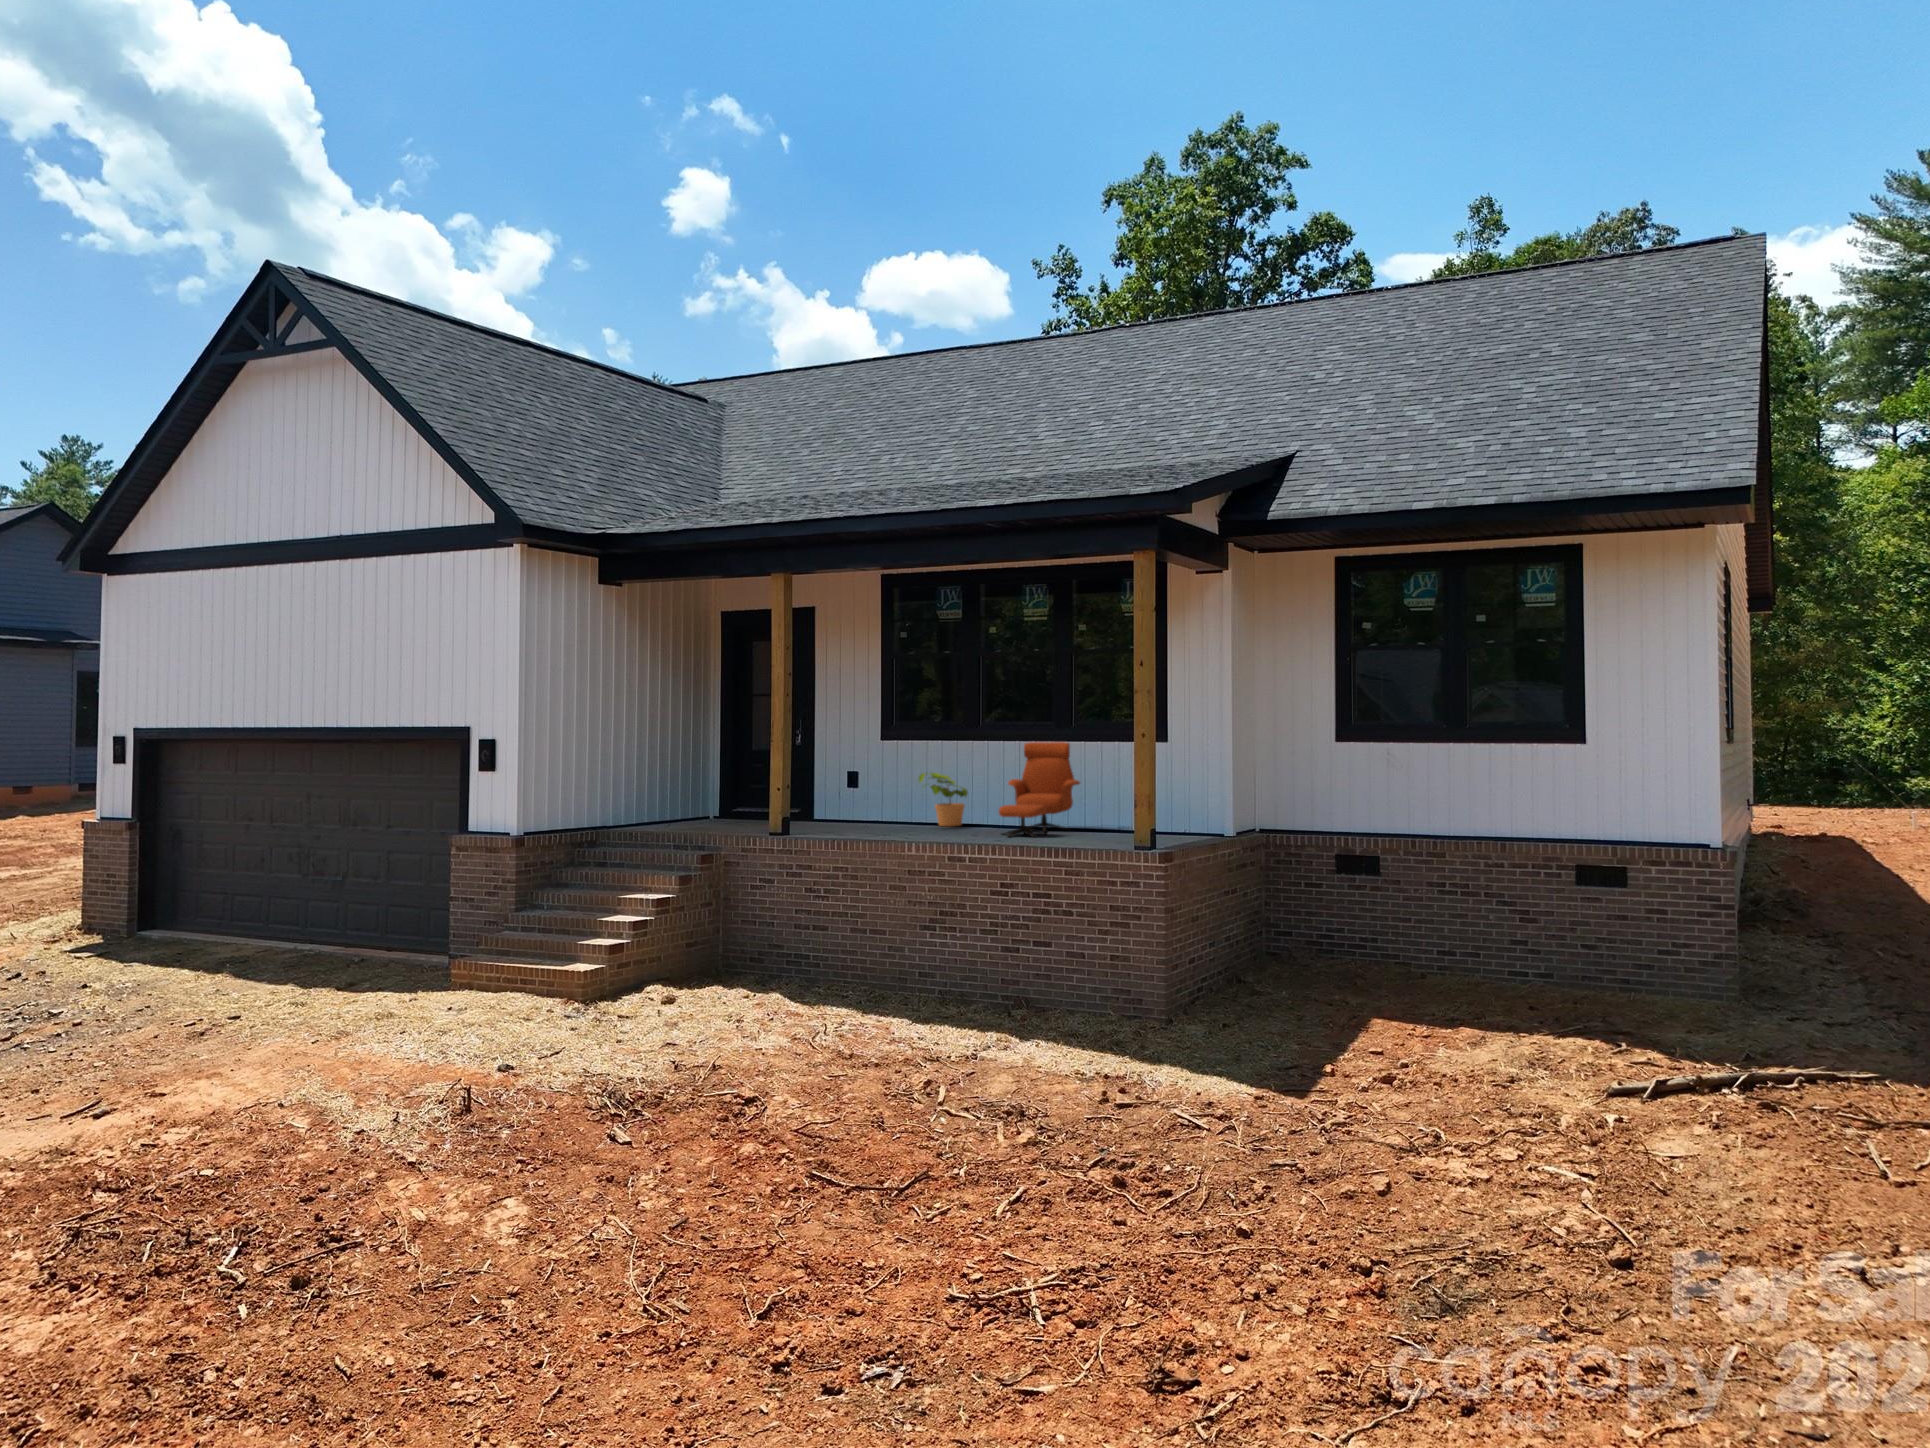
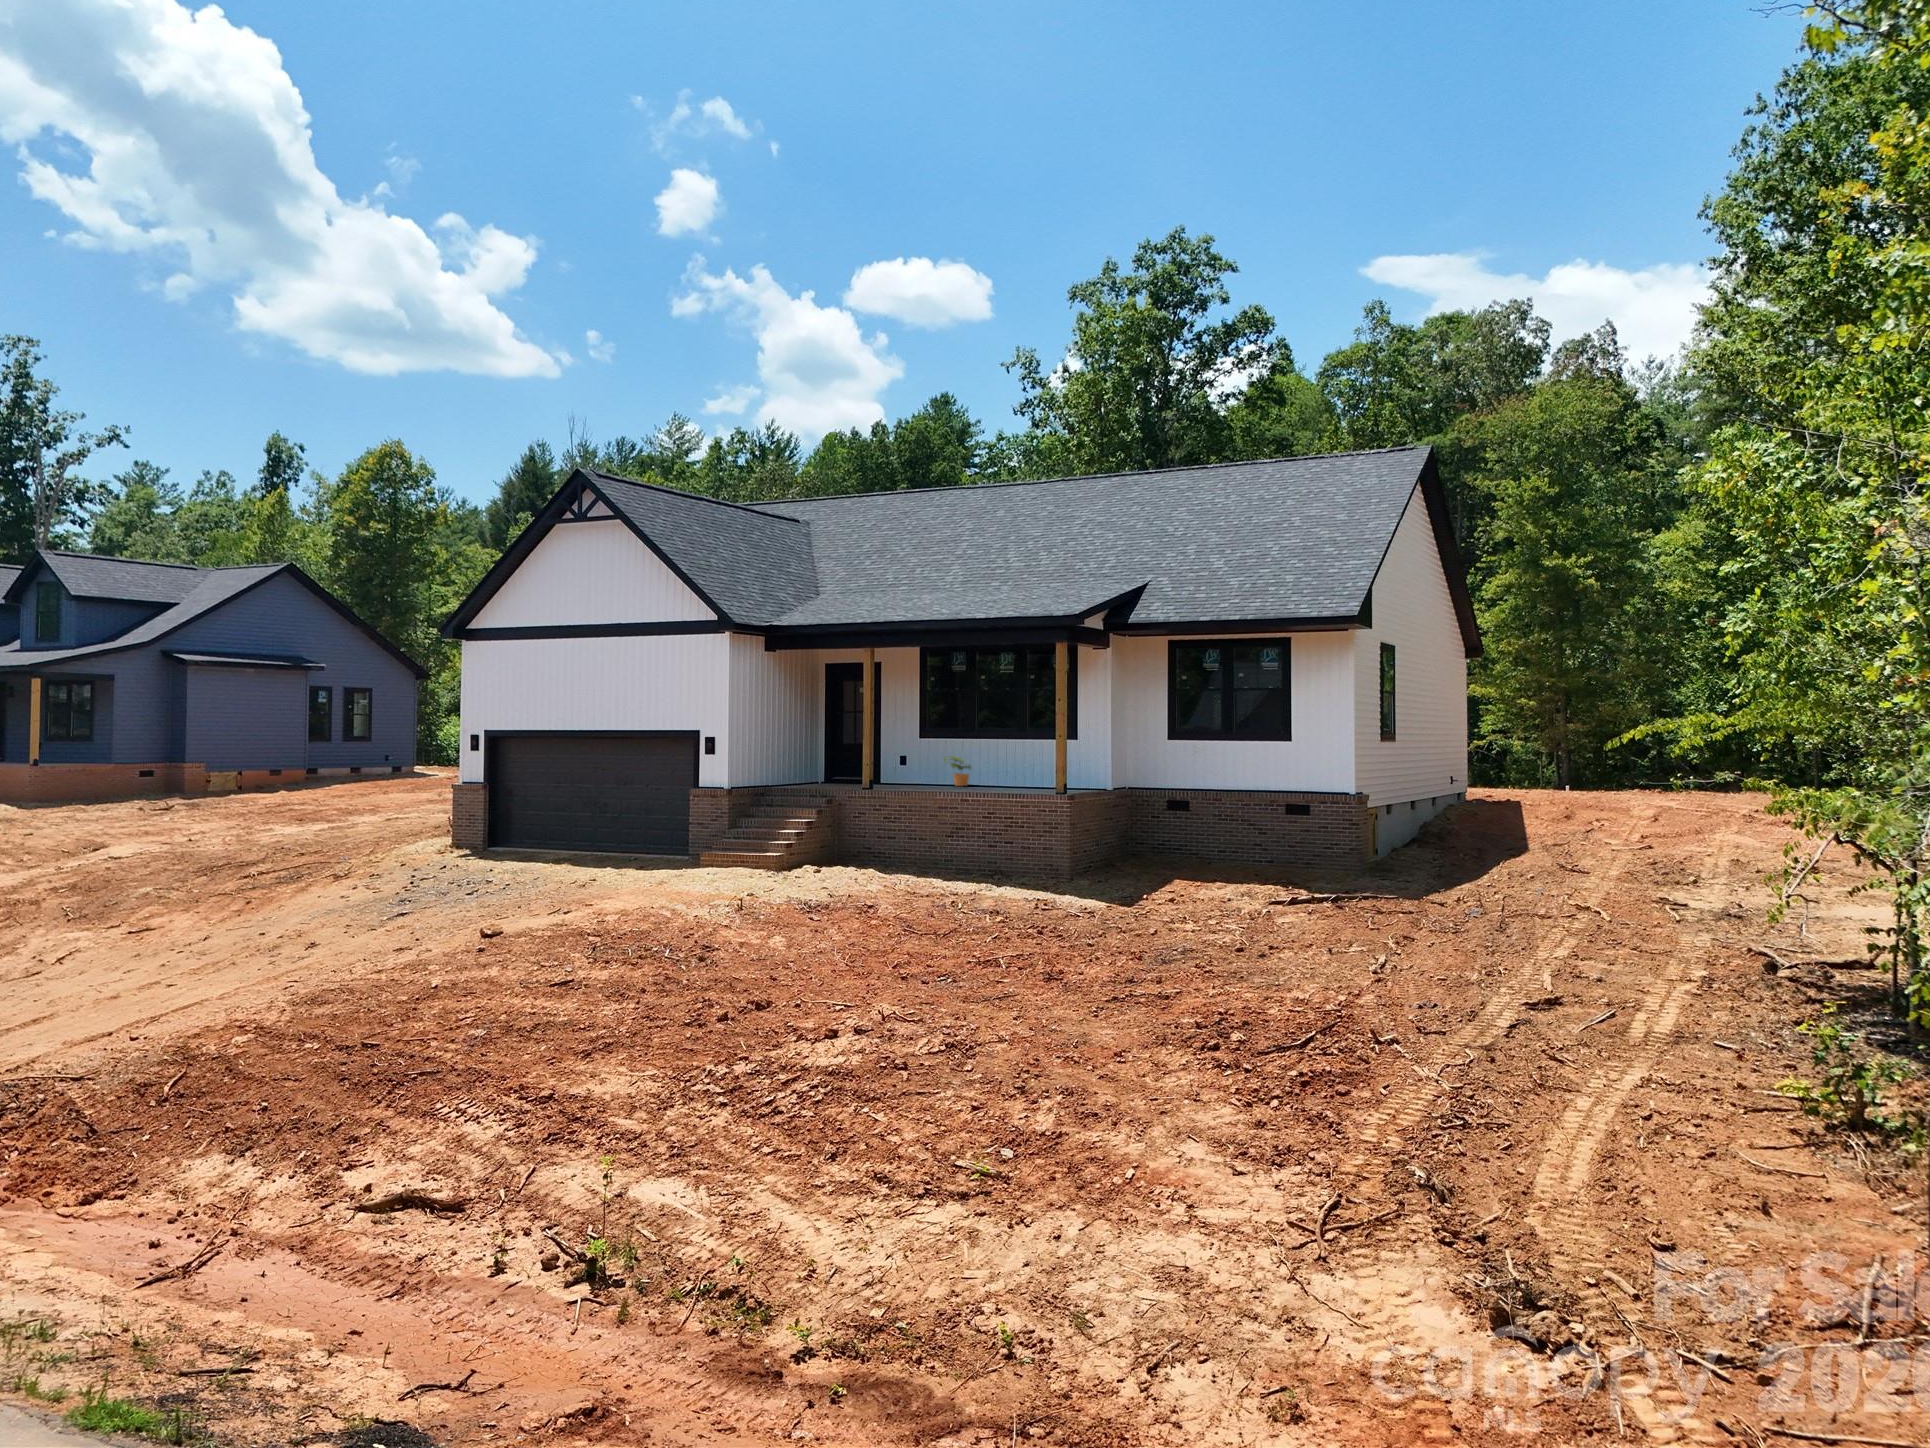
lounge chair: present [999,742,1080,838] -> none [988,740,1033,792]

